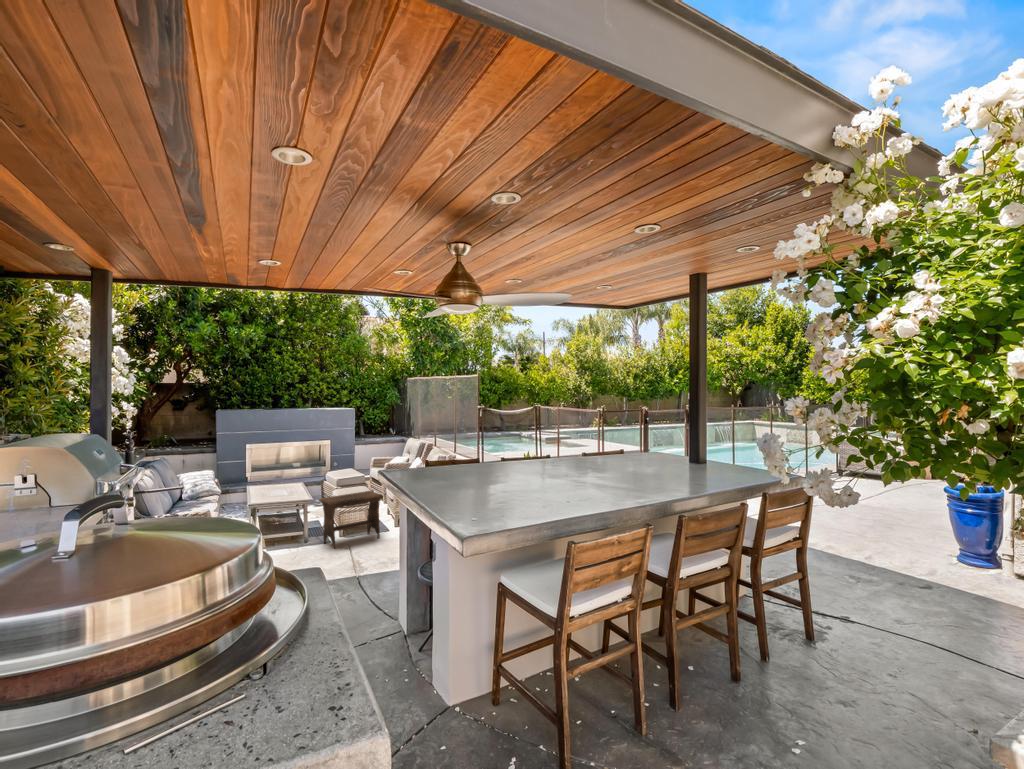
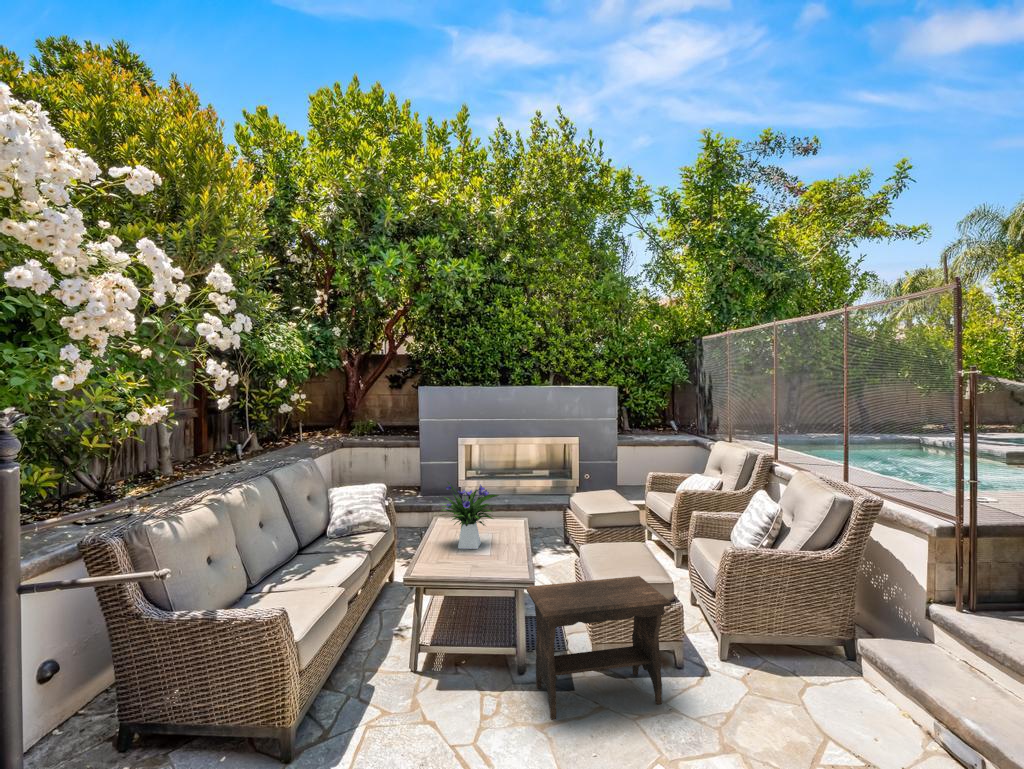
flower arrangement: none [263,458,298,493] -> present [440,482,499,549]

